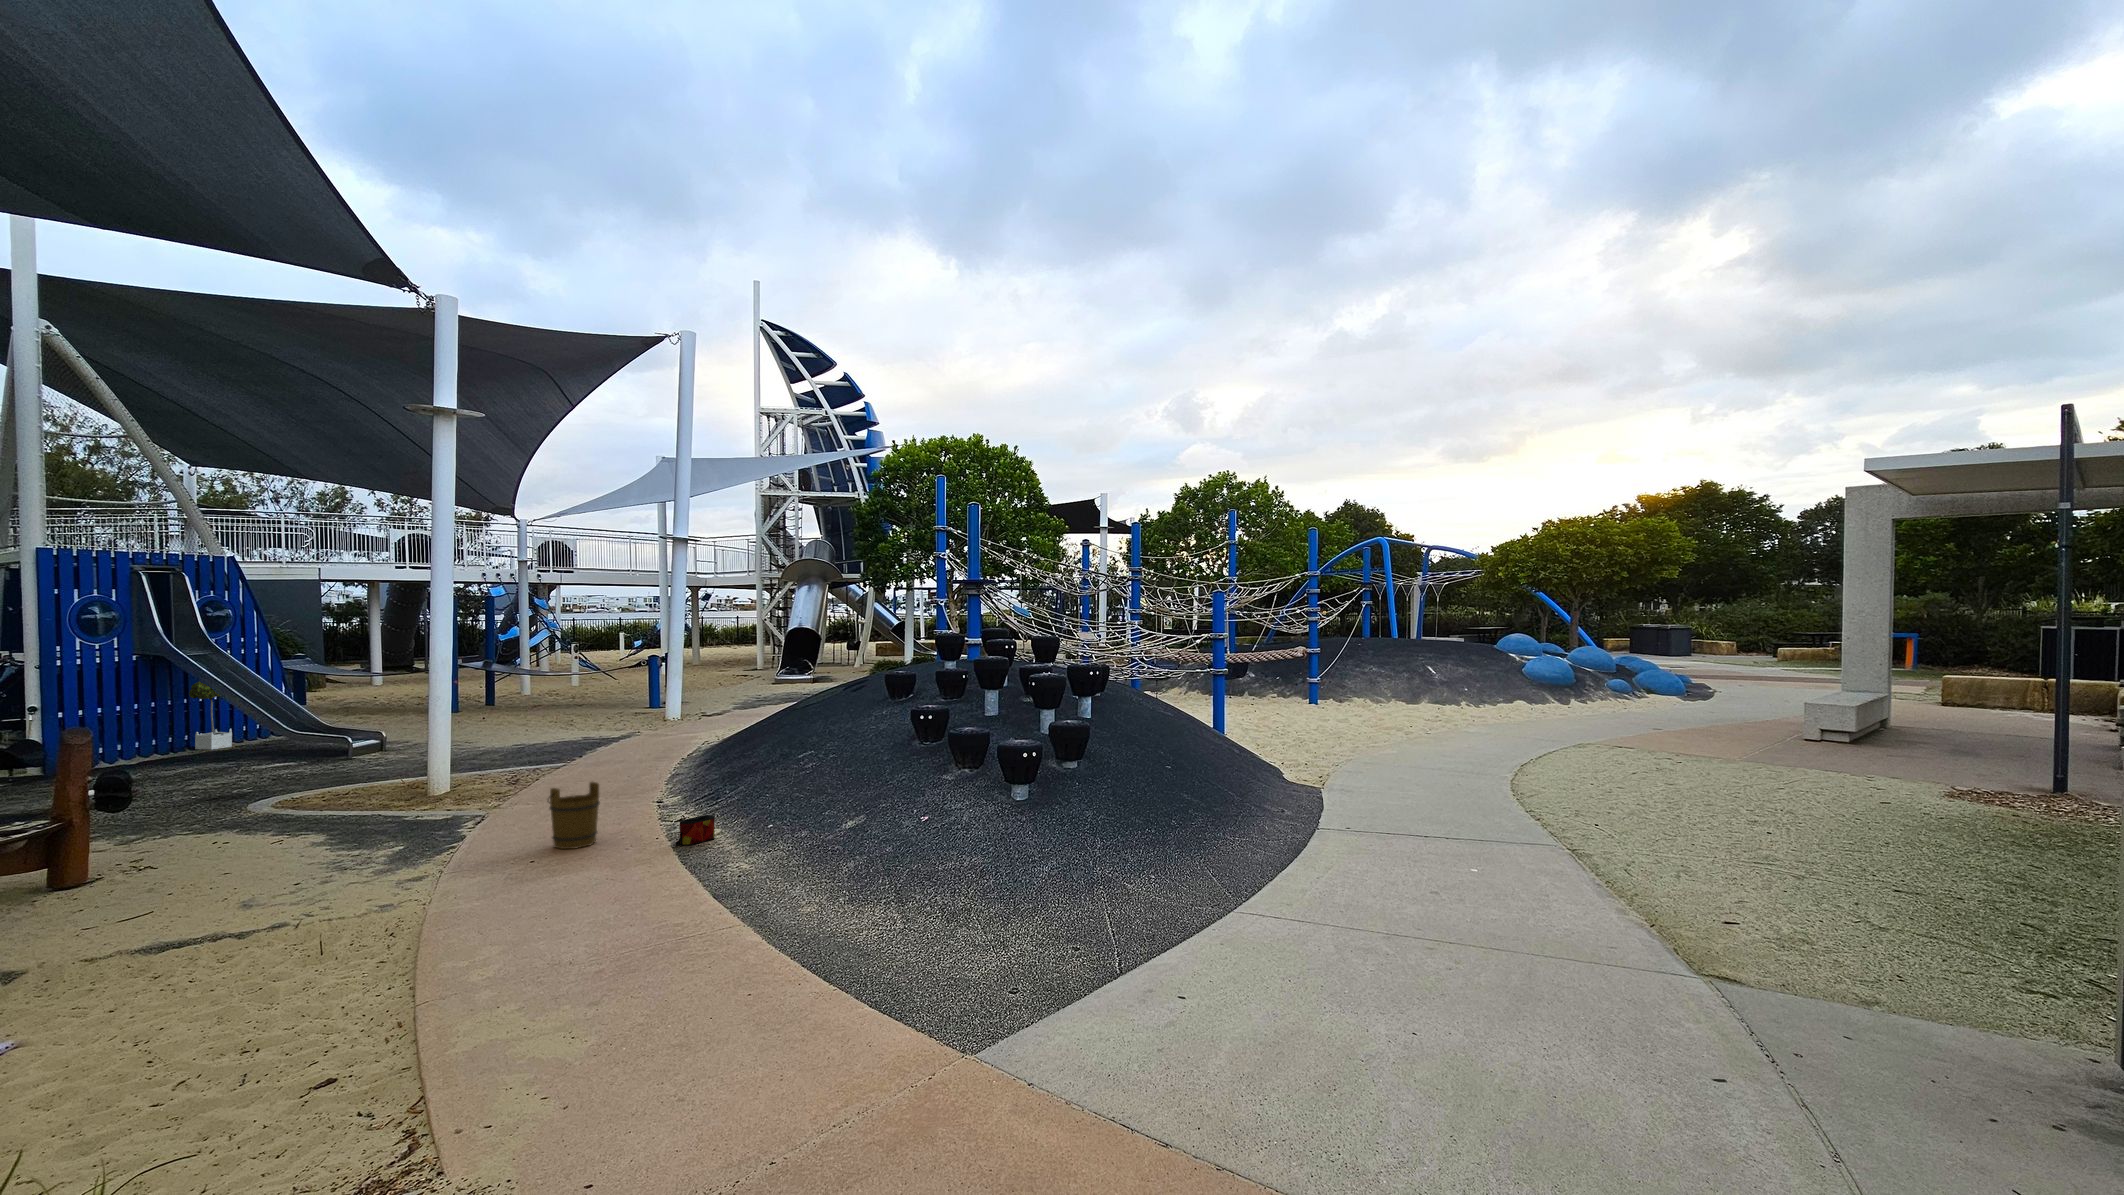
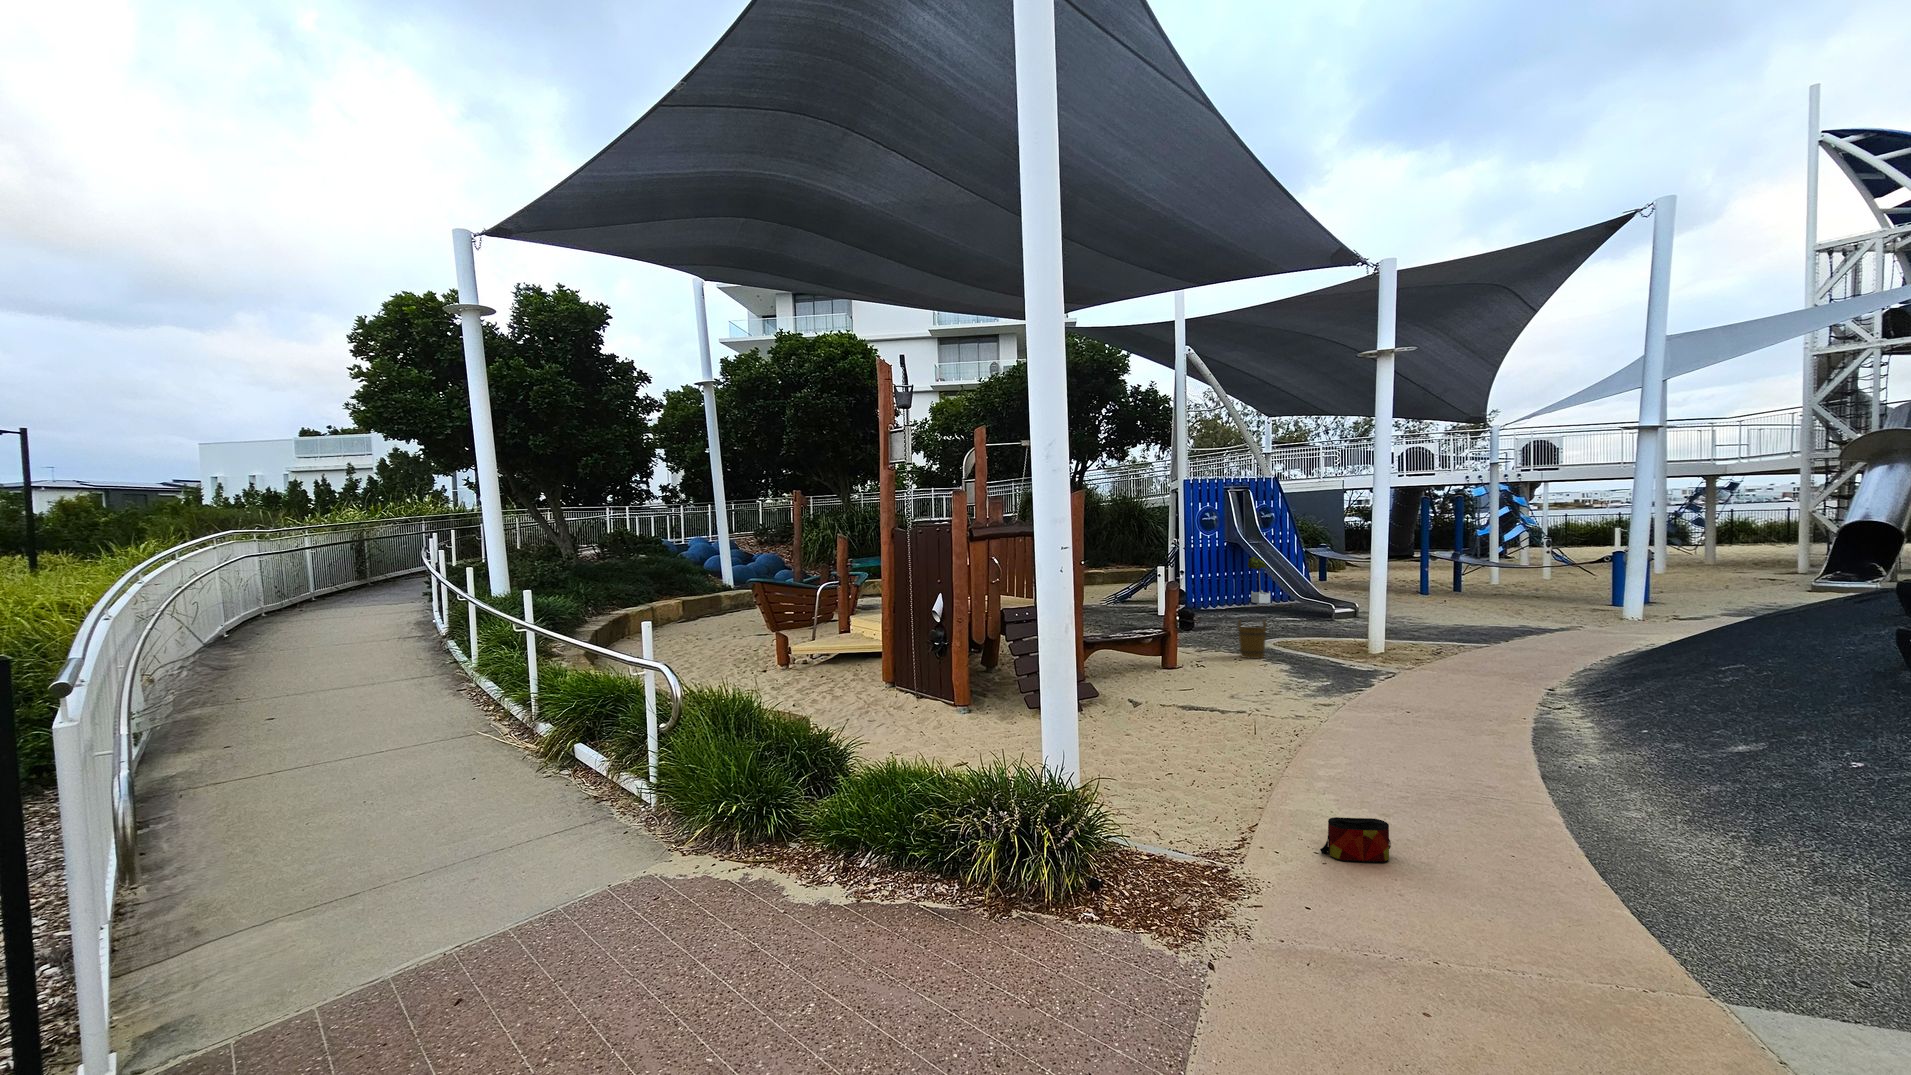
bucket: present [549,782,600,849] -> present [1238,620,1266,659]
bag: present [675,815,715,845] -> present [1320,817,1391,863]

